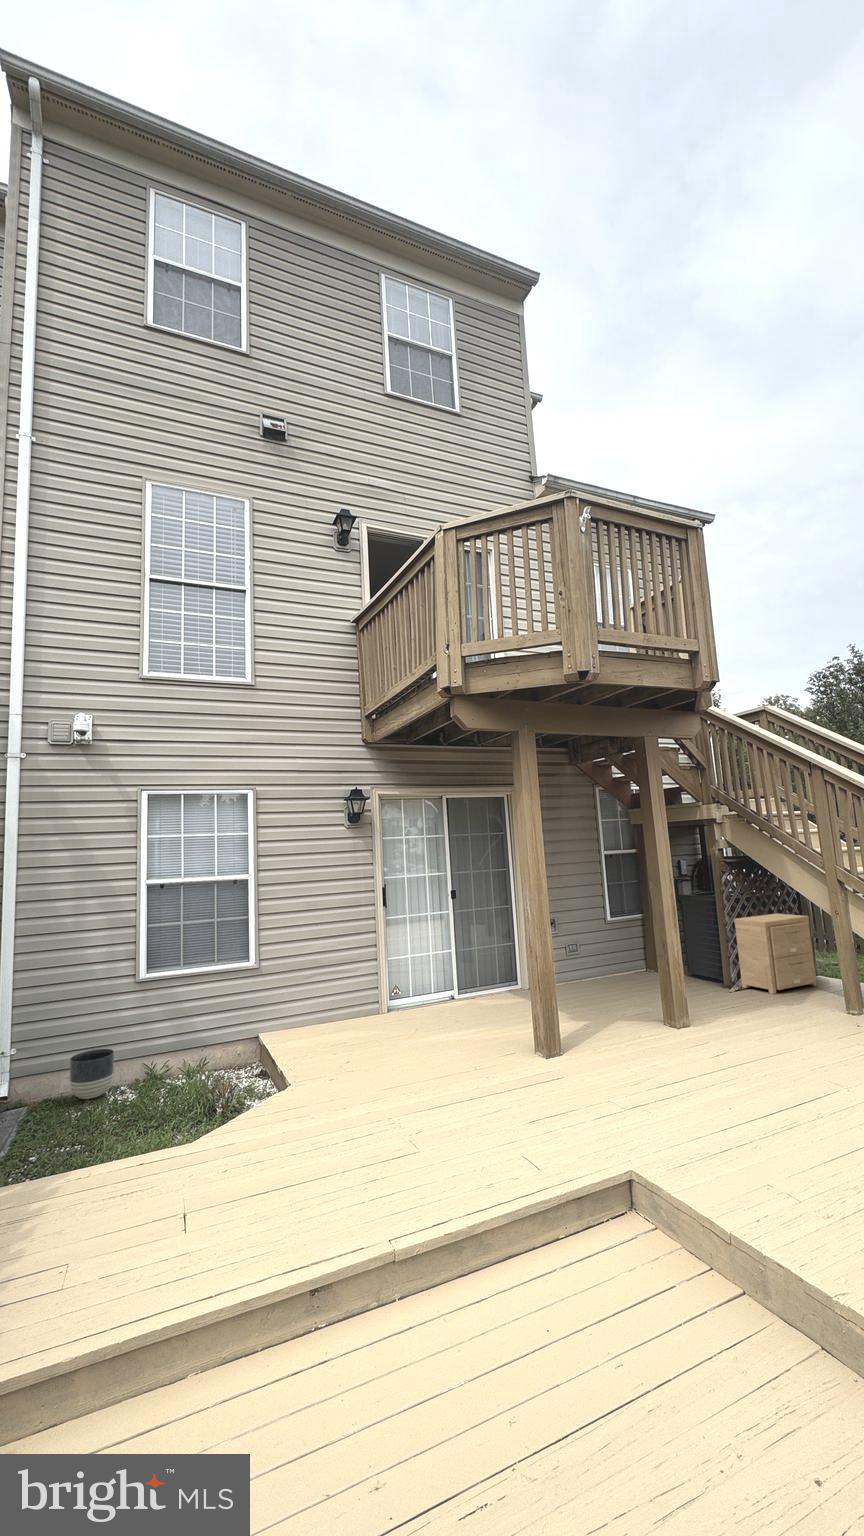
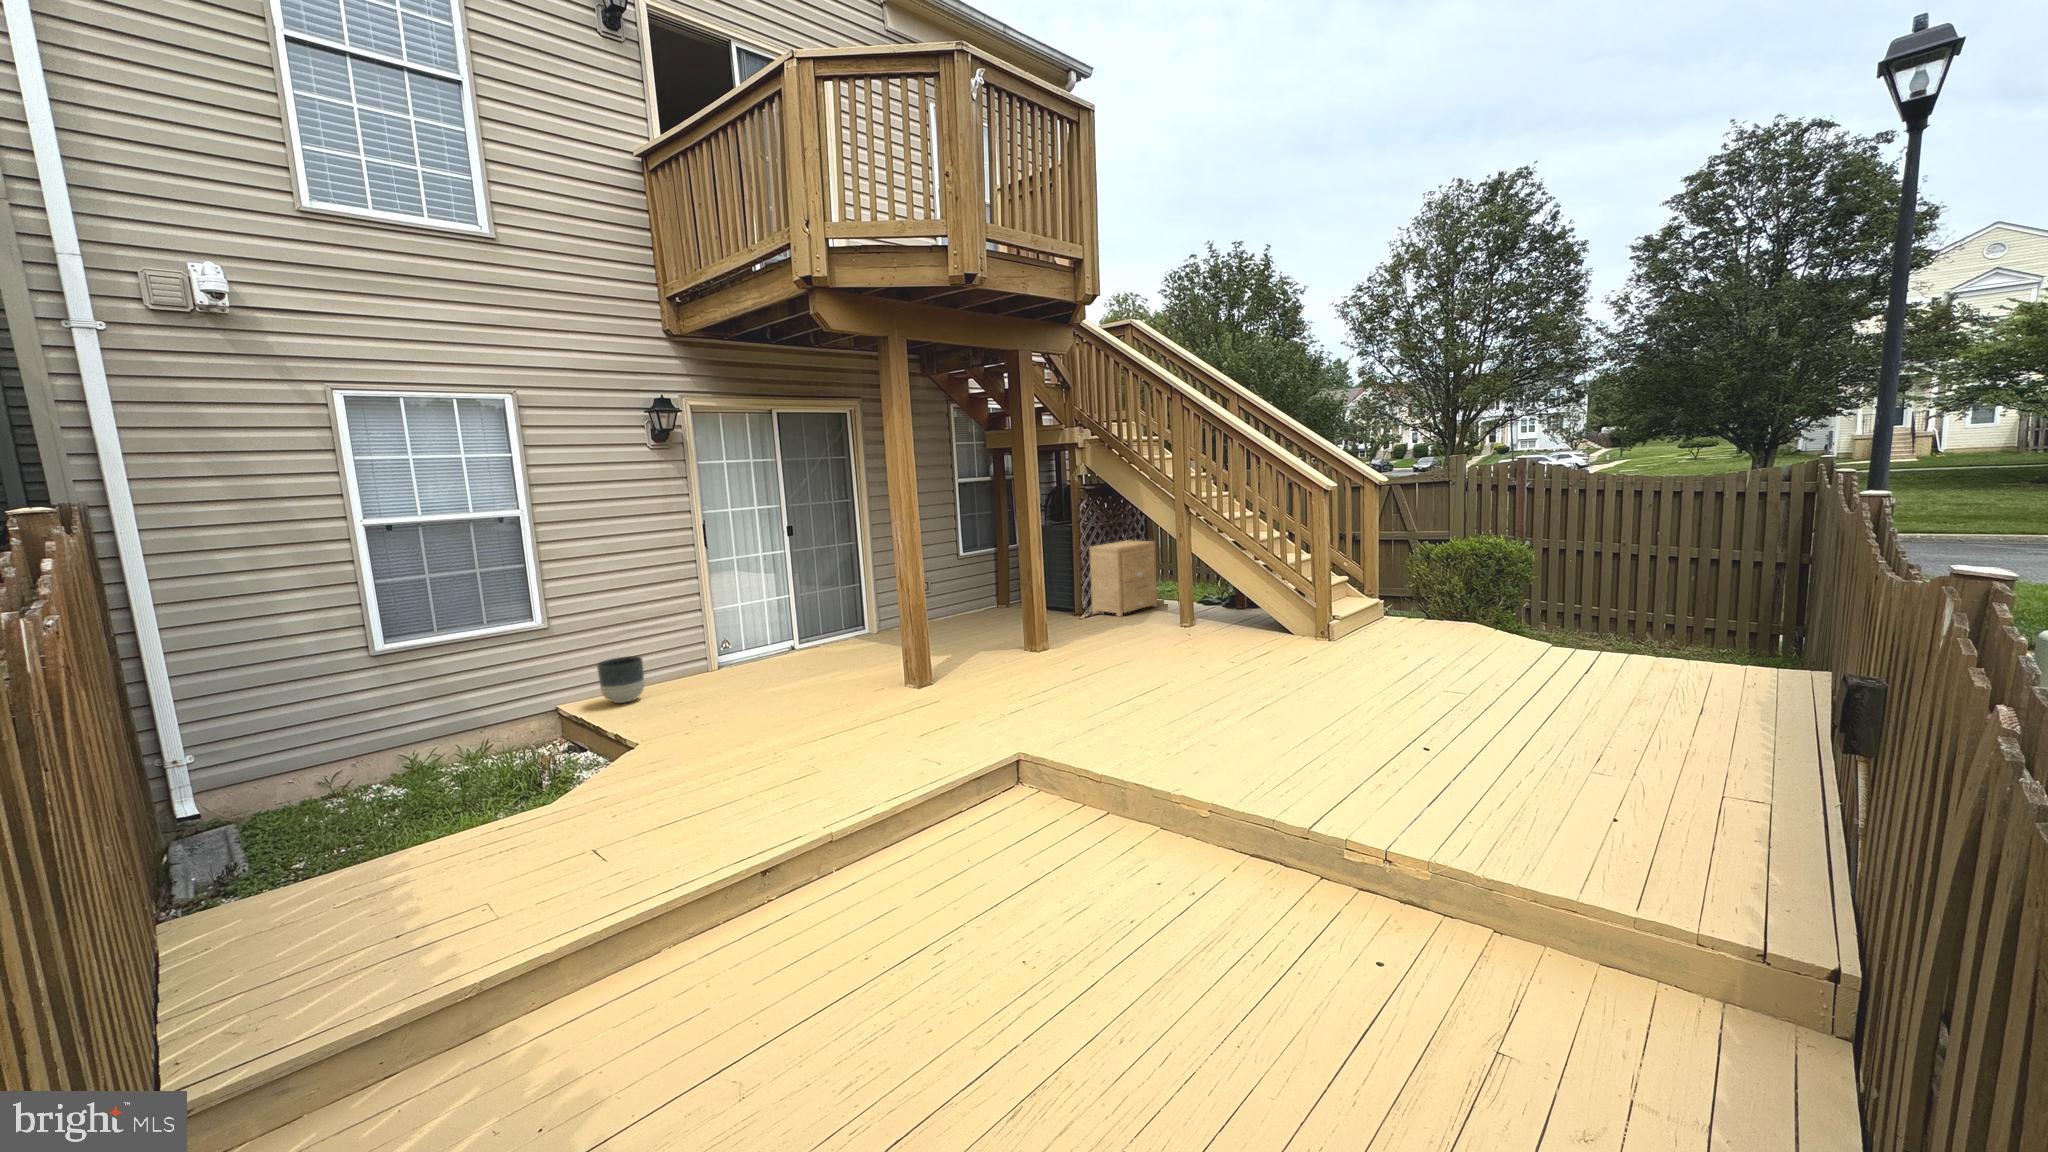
planter: present [70,1049,114,1099] -> present [597,656,645,703]

